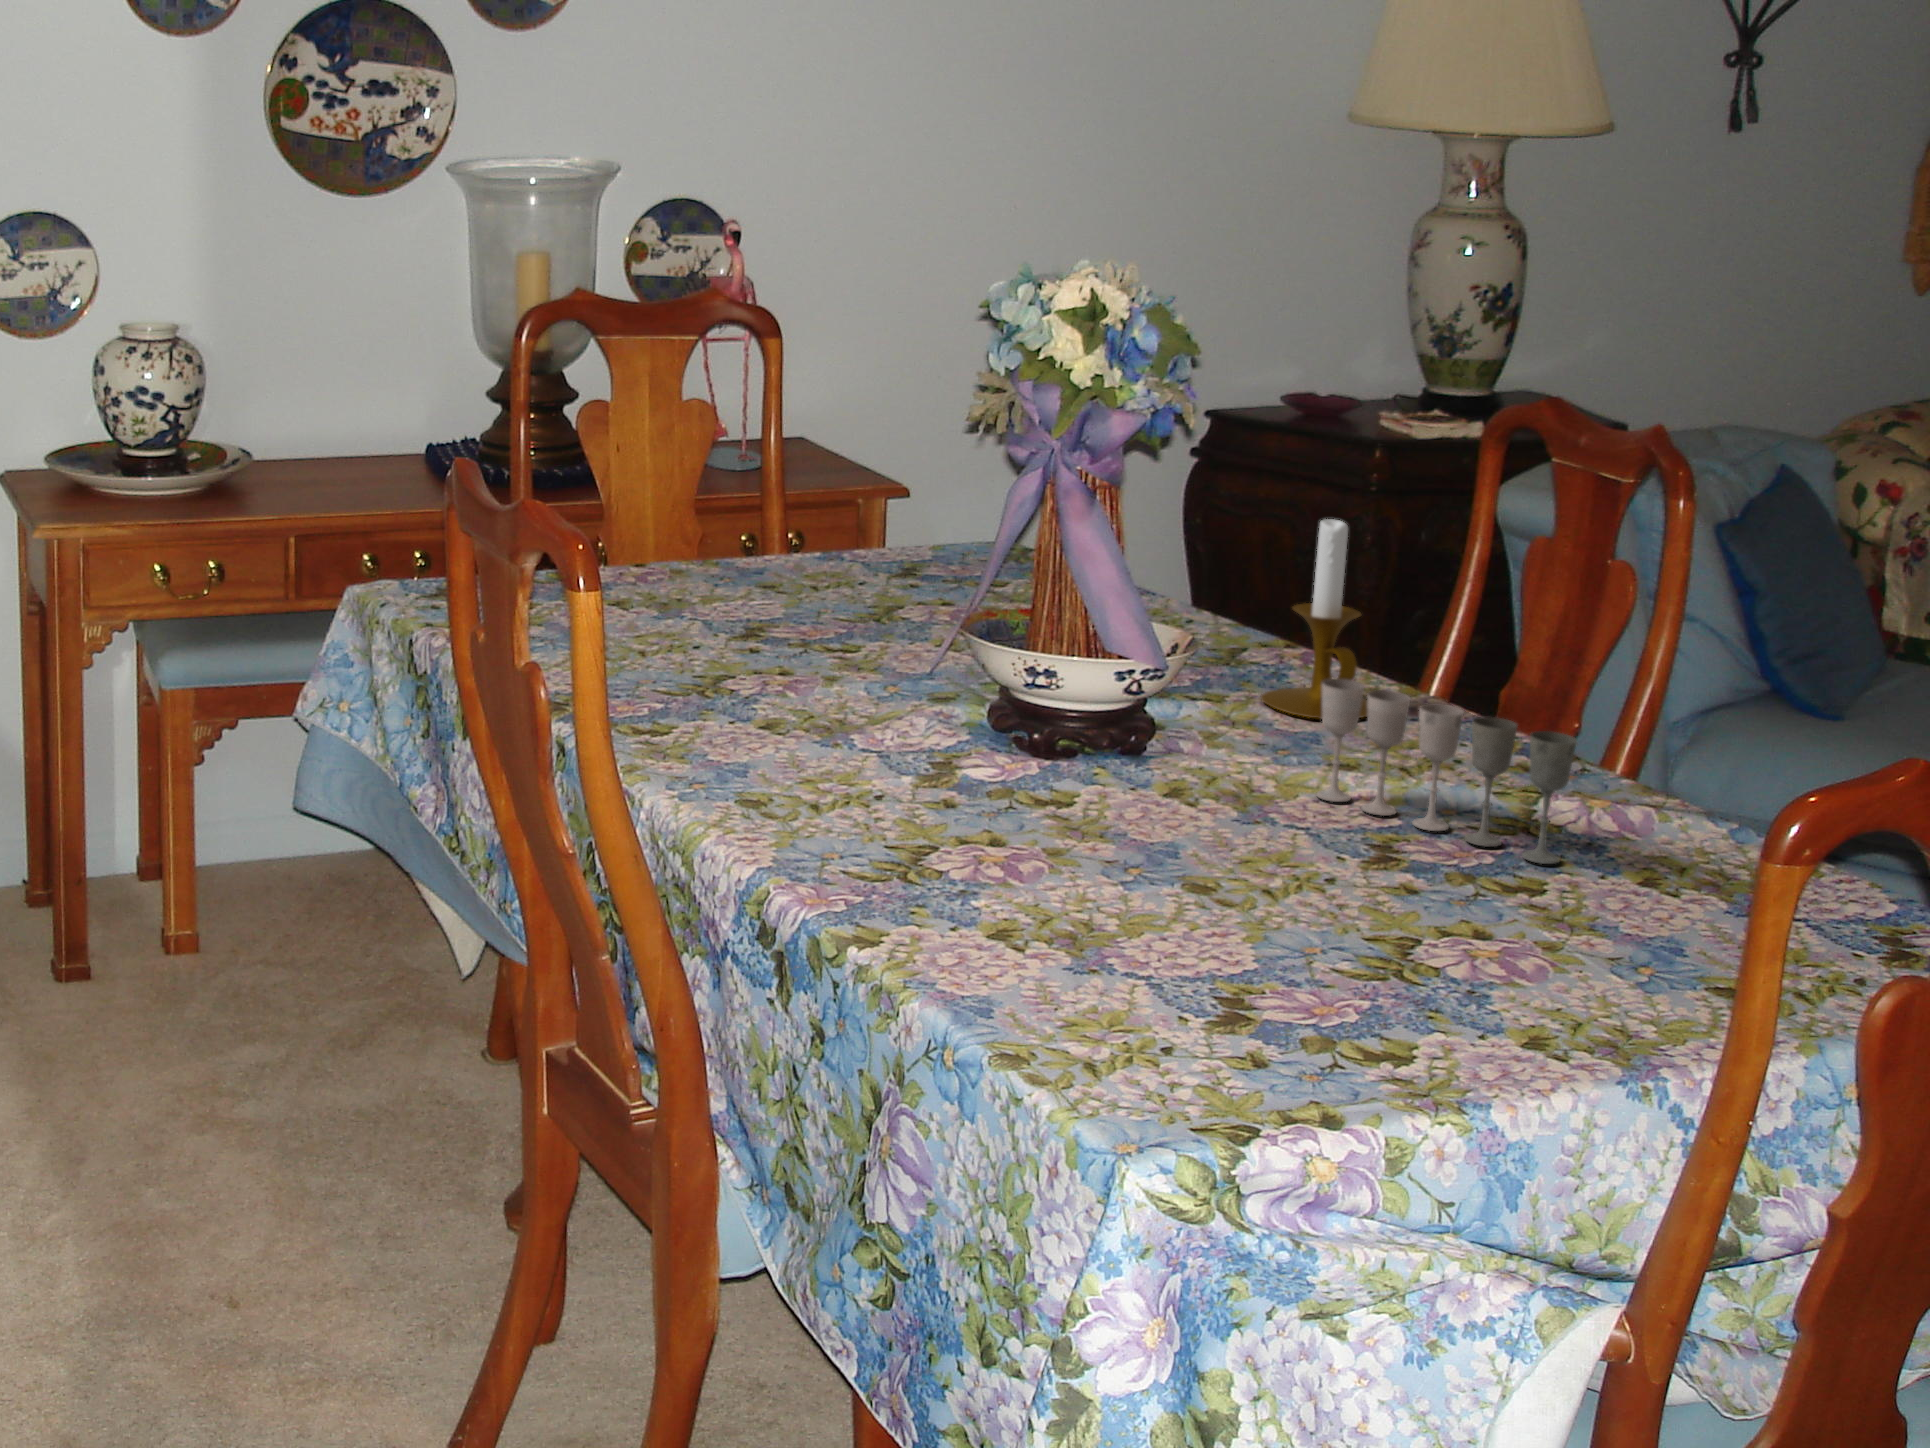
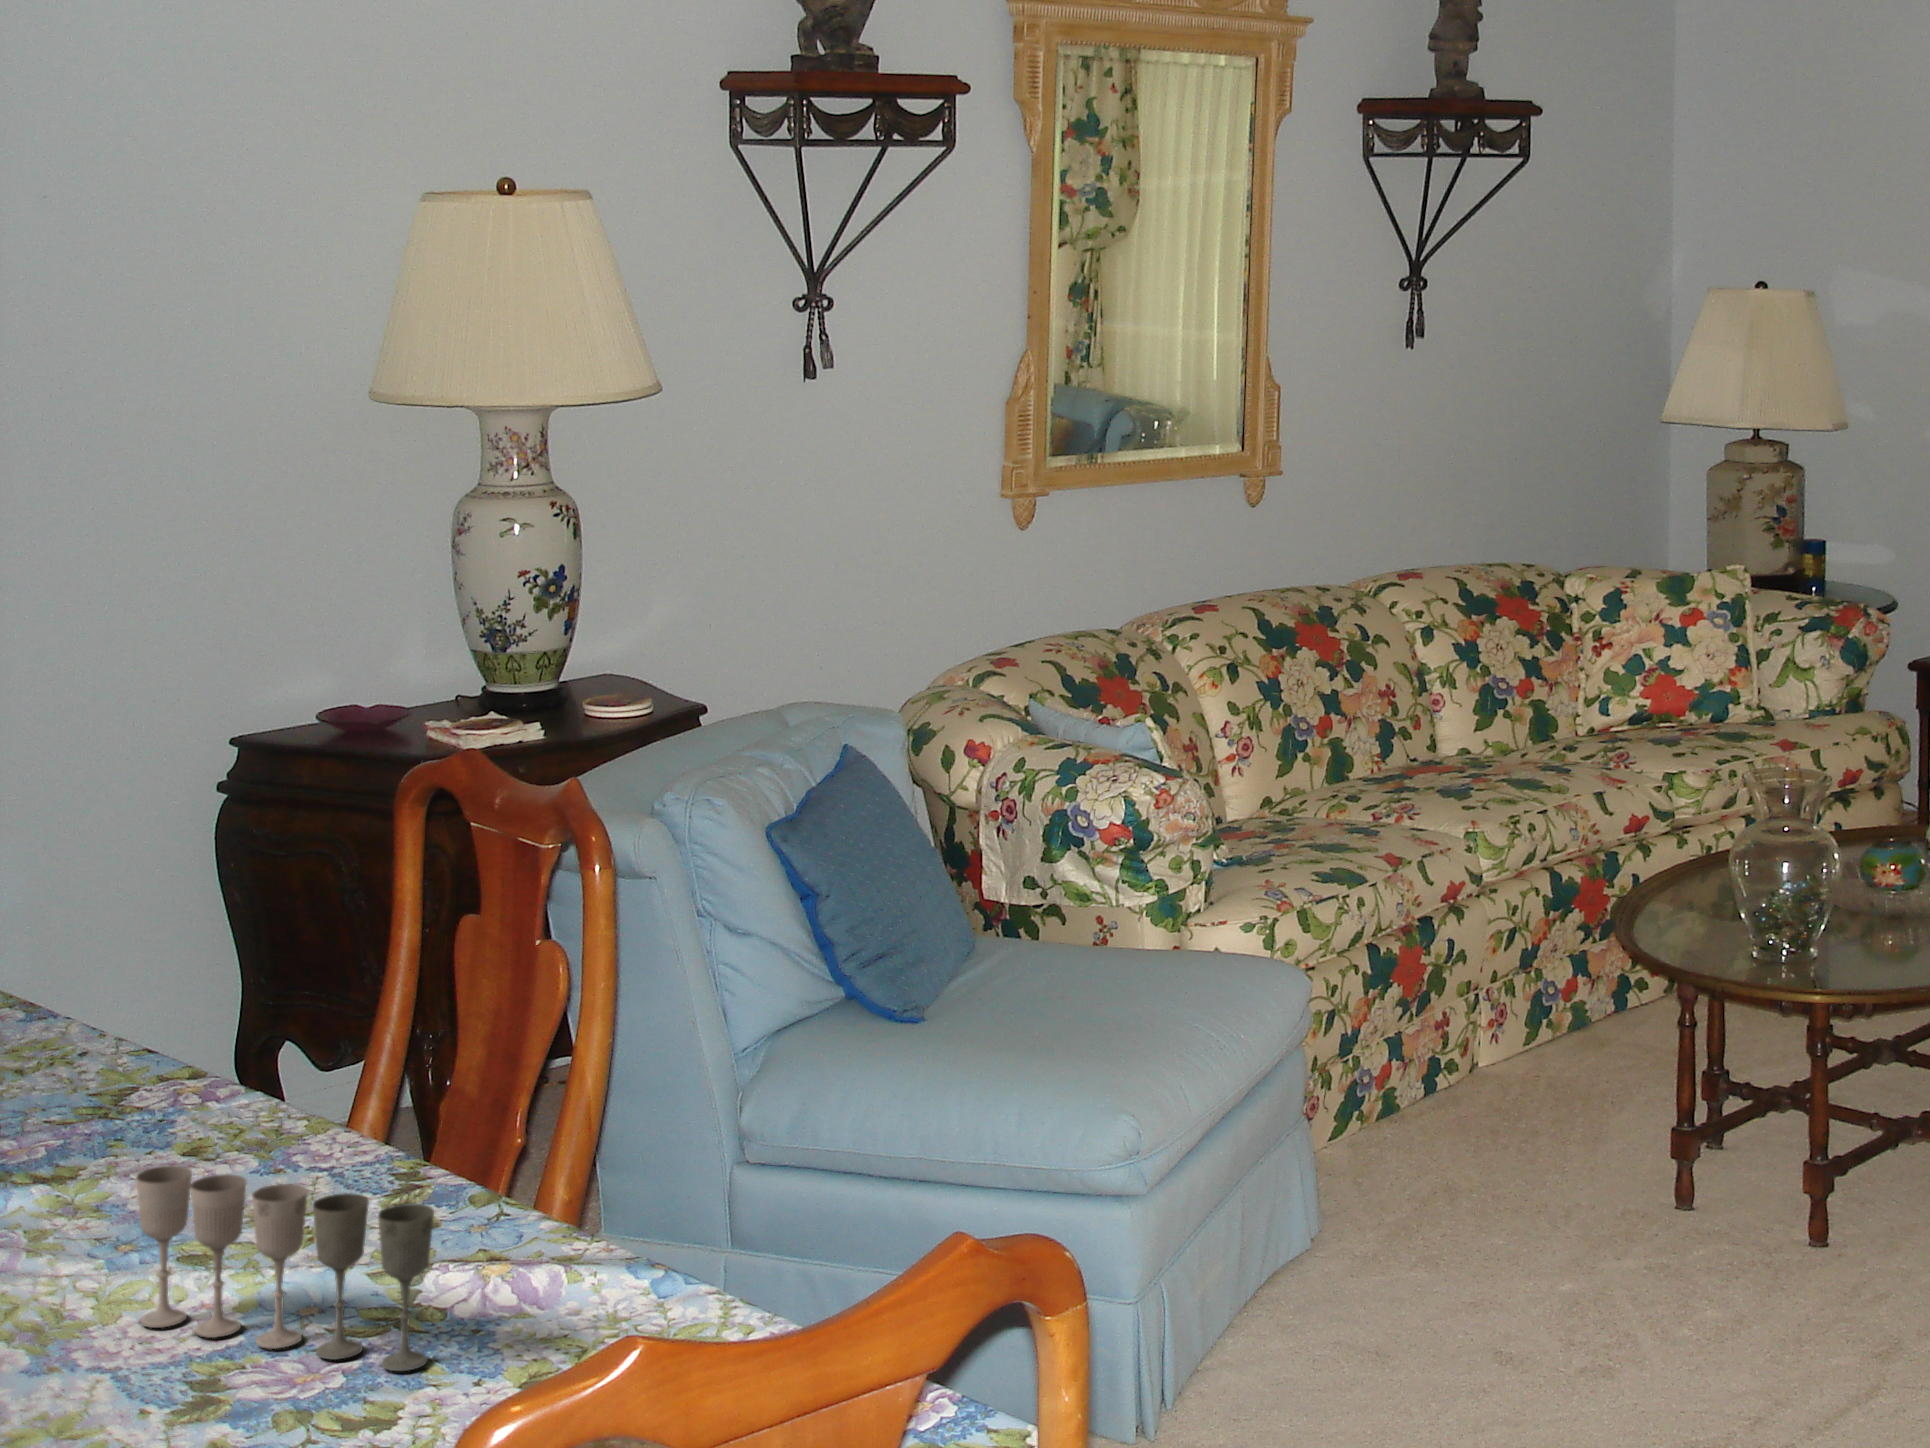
candlestick: present [1261,519,1368,719] -> none [119,938,272,1197]

